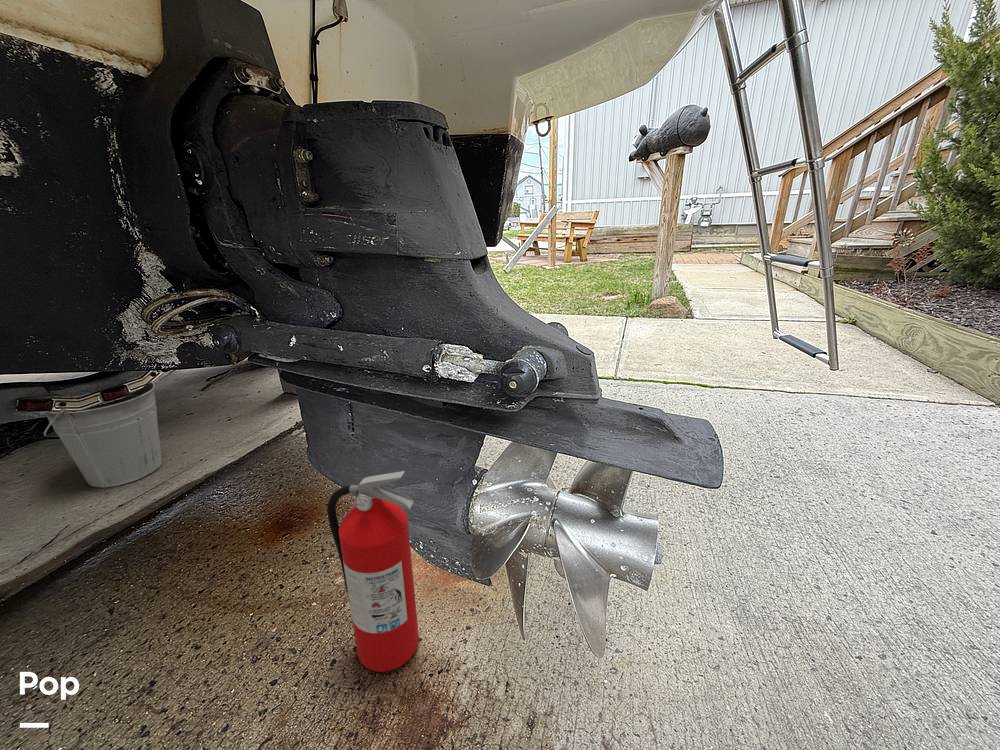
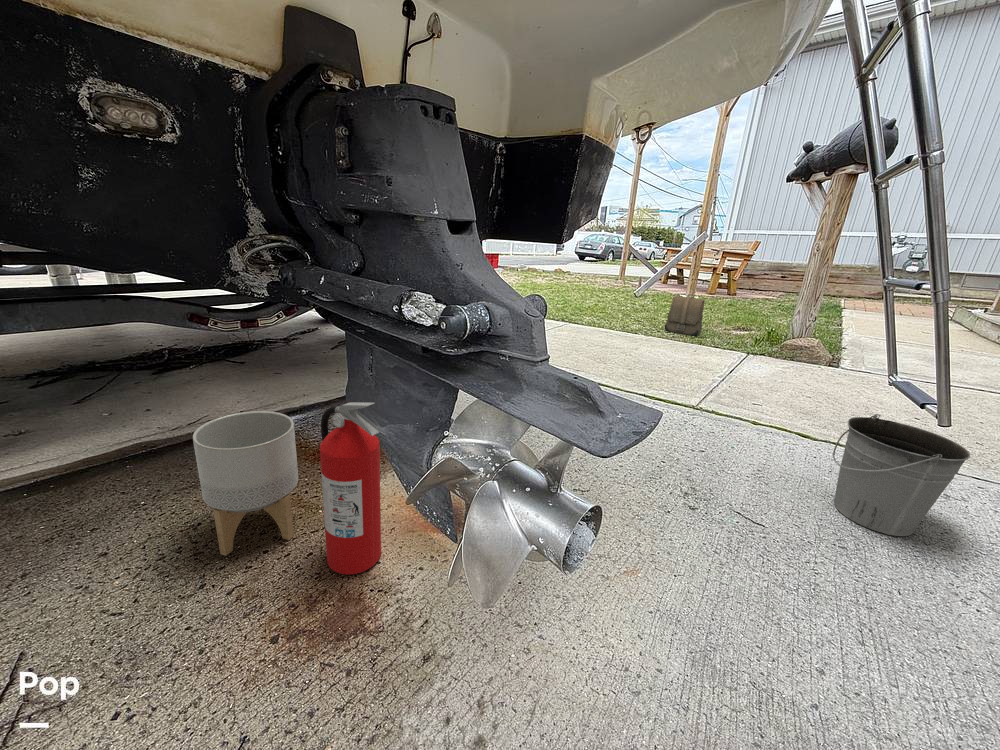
backpack: none [544,266,577,305] -> present [665,294,705,335]
bucket: present [43,381,162,488] -> present [833,414,970,536]
planter: none [145,508,300,710] -> present [193,411,298,556]

